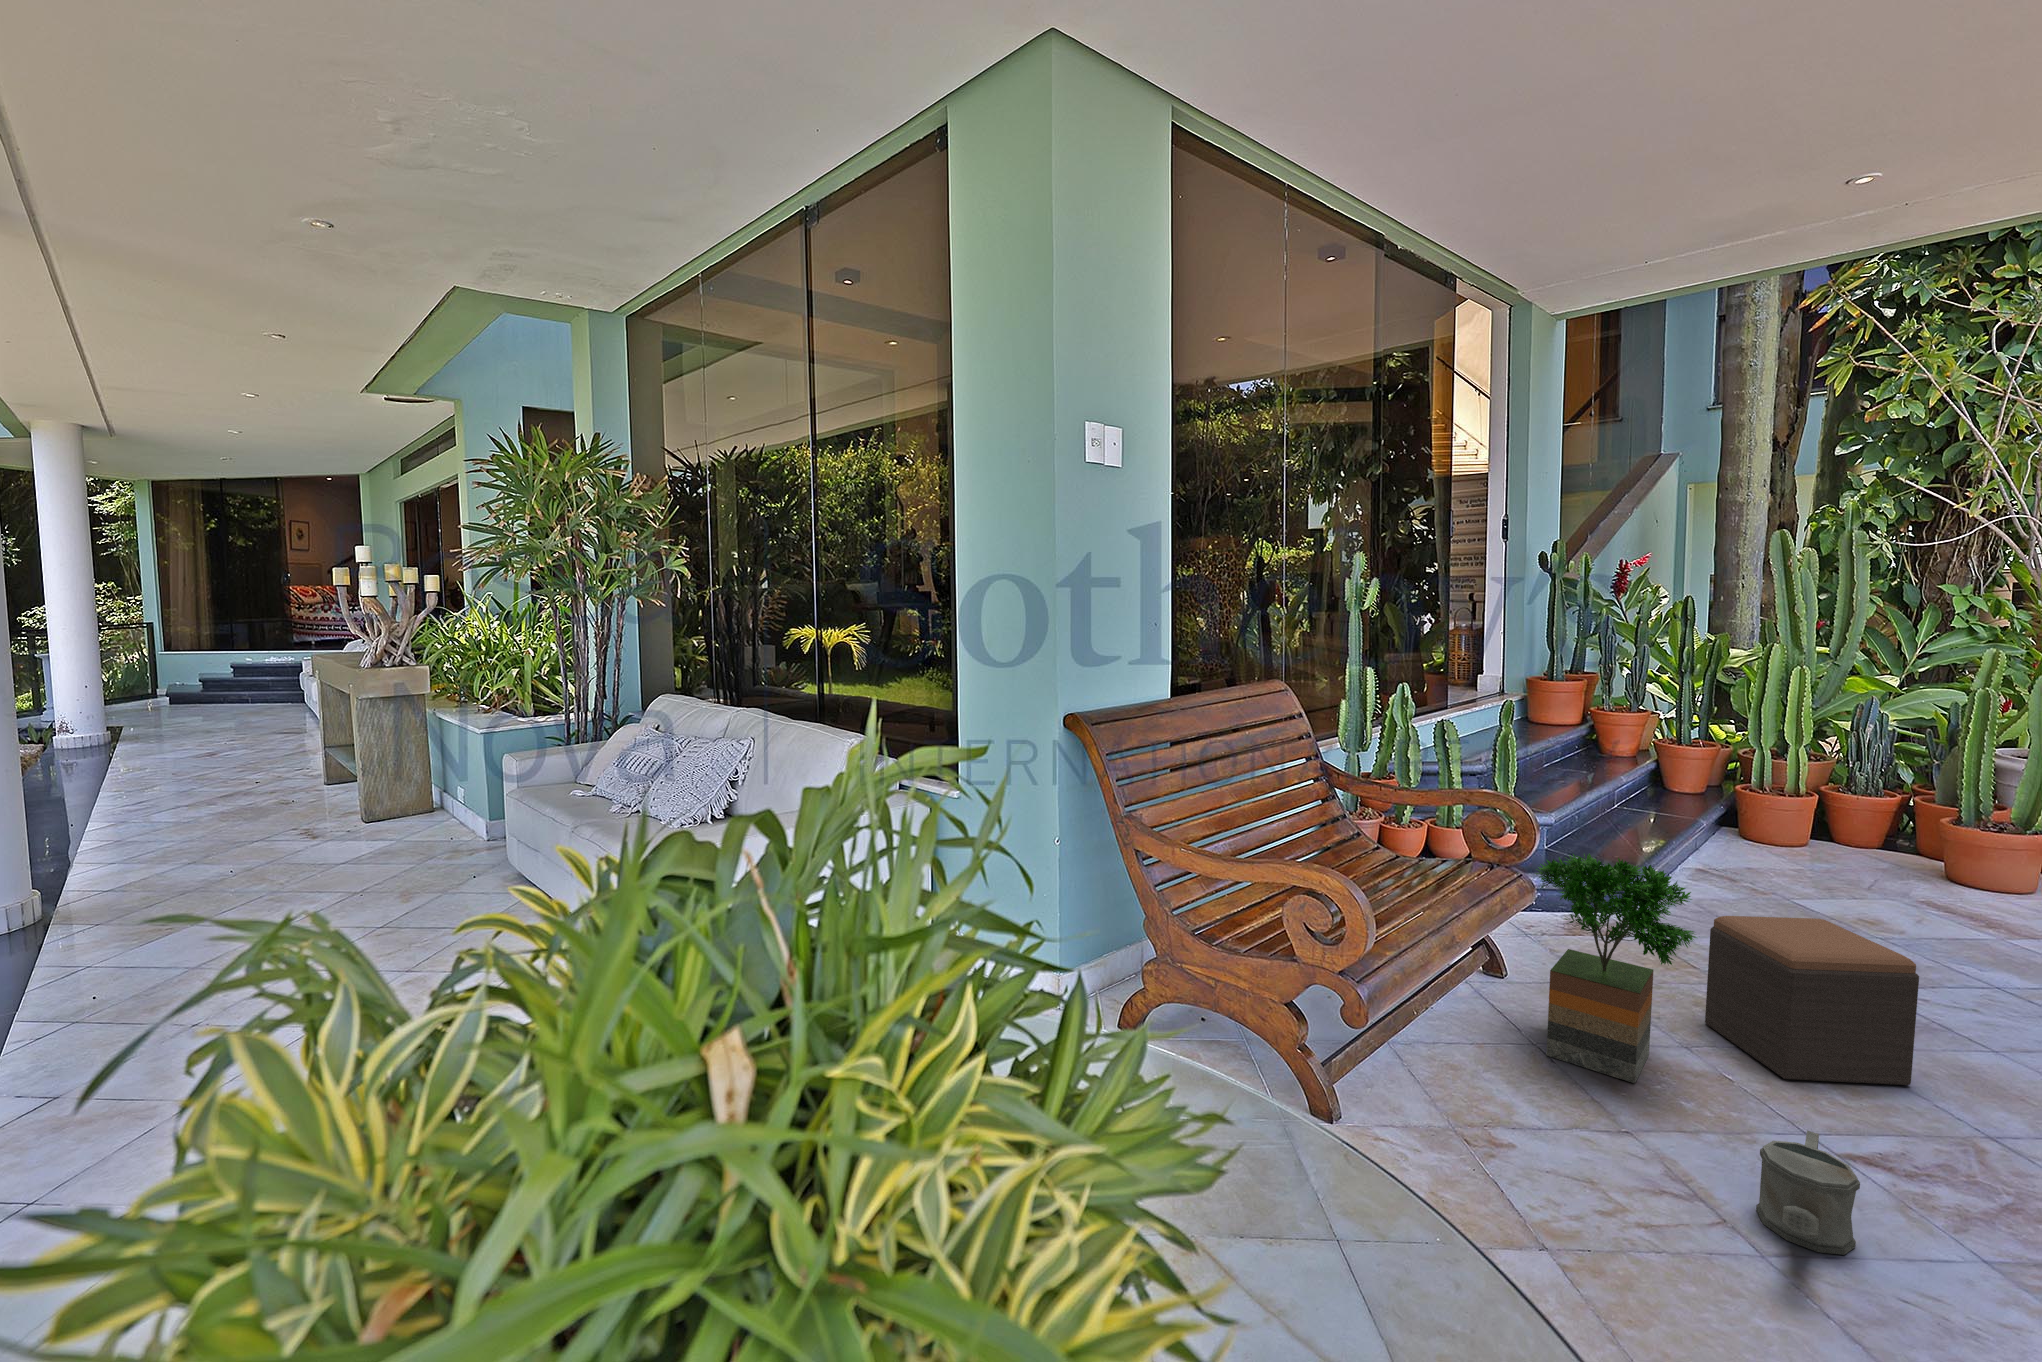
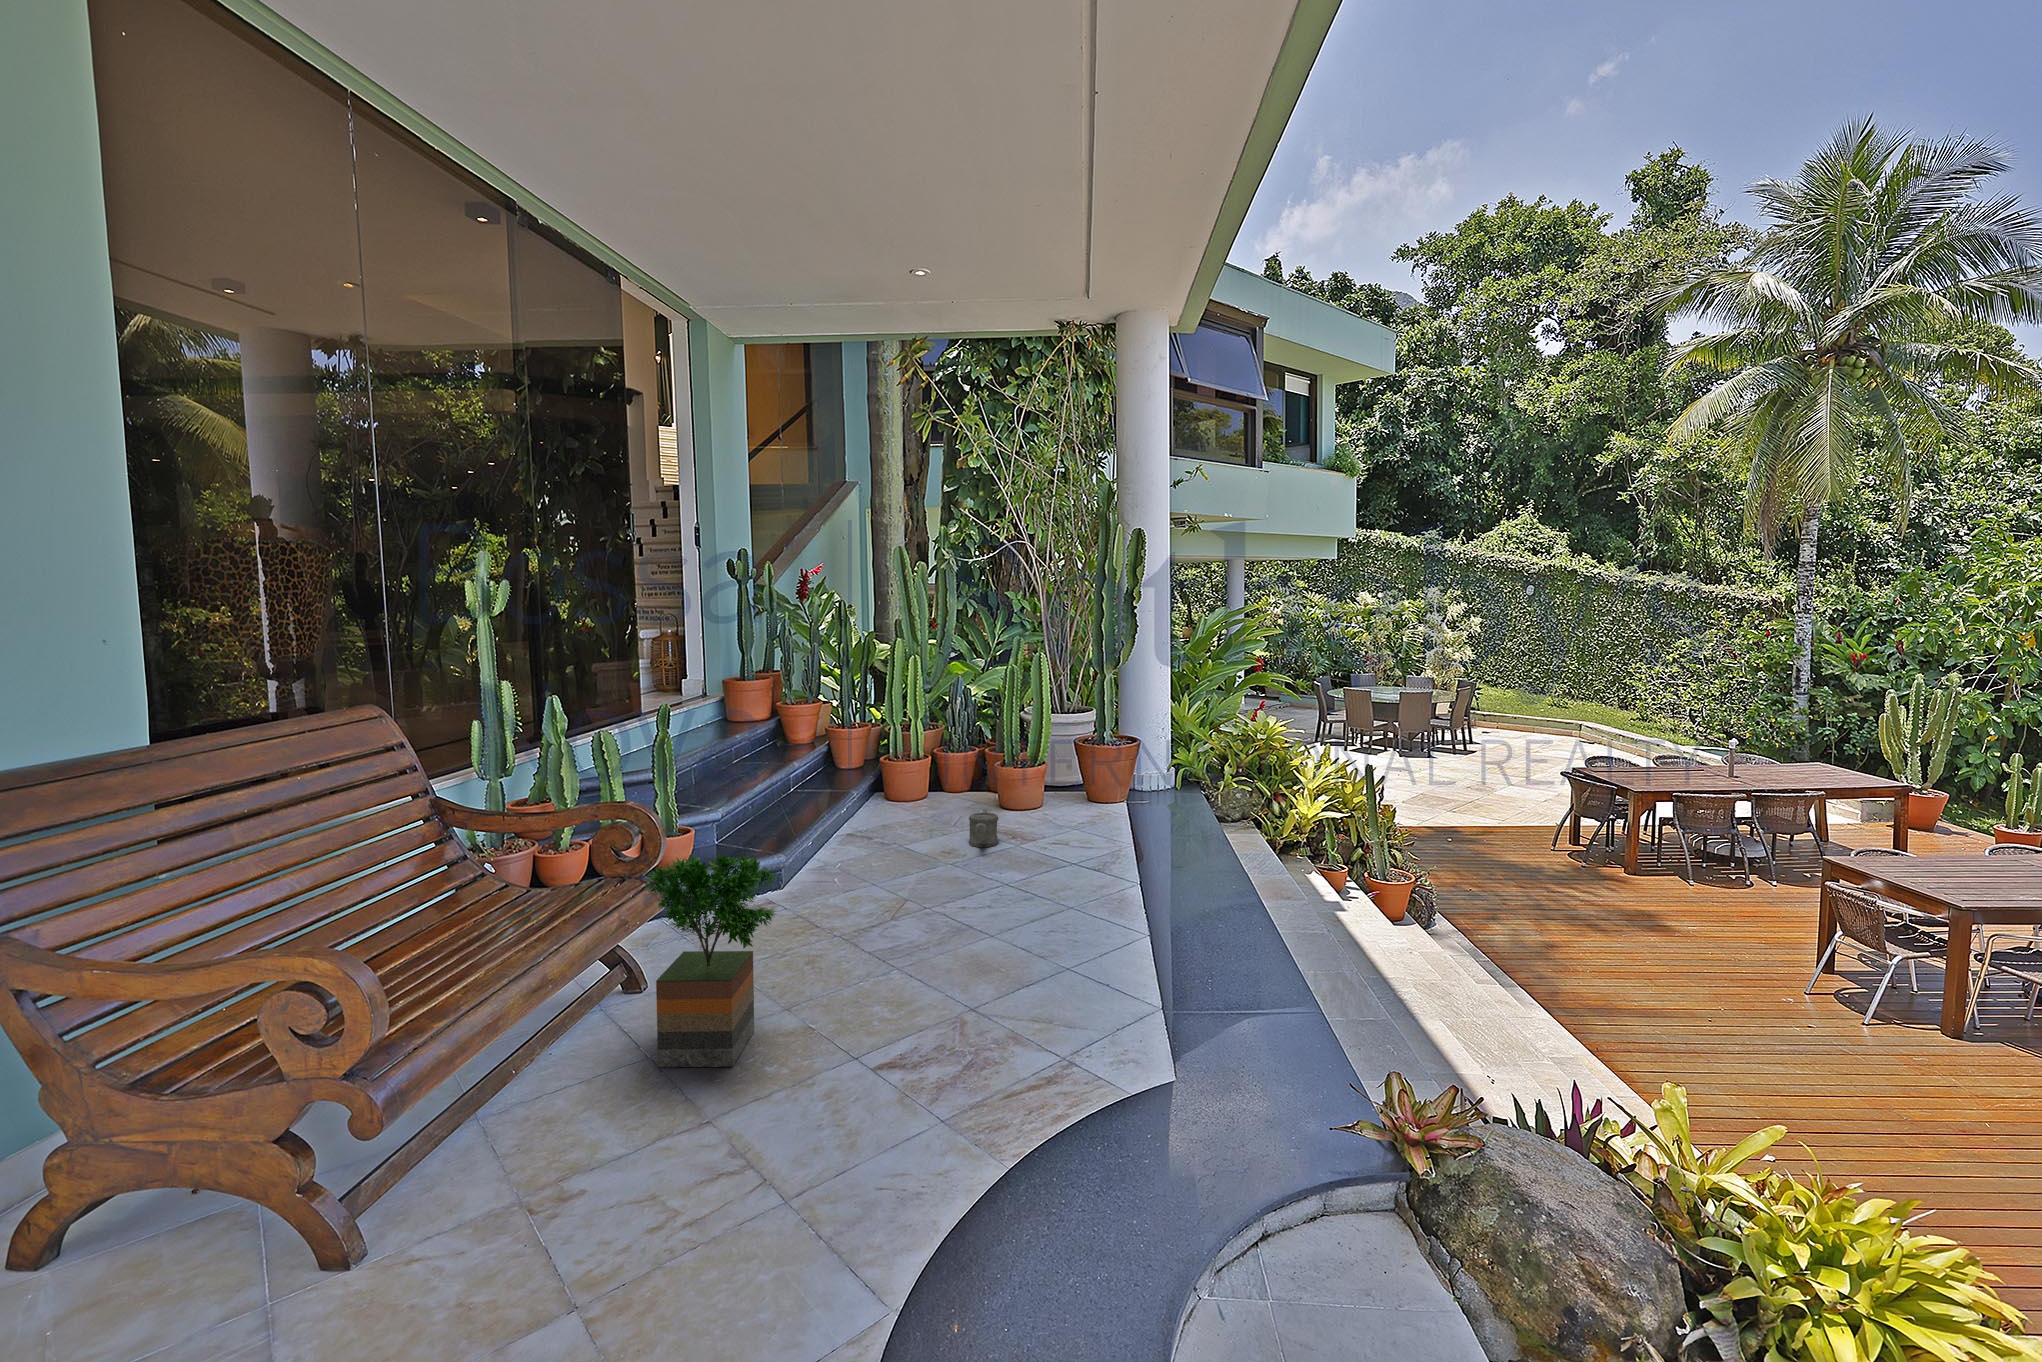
footstool: present [1705,916,1919,1085] -> none [809,869,937,1015]
watering can: present [1756,1131,1860,1255] -> present [969,809,998,847]

